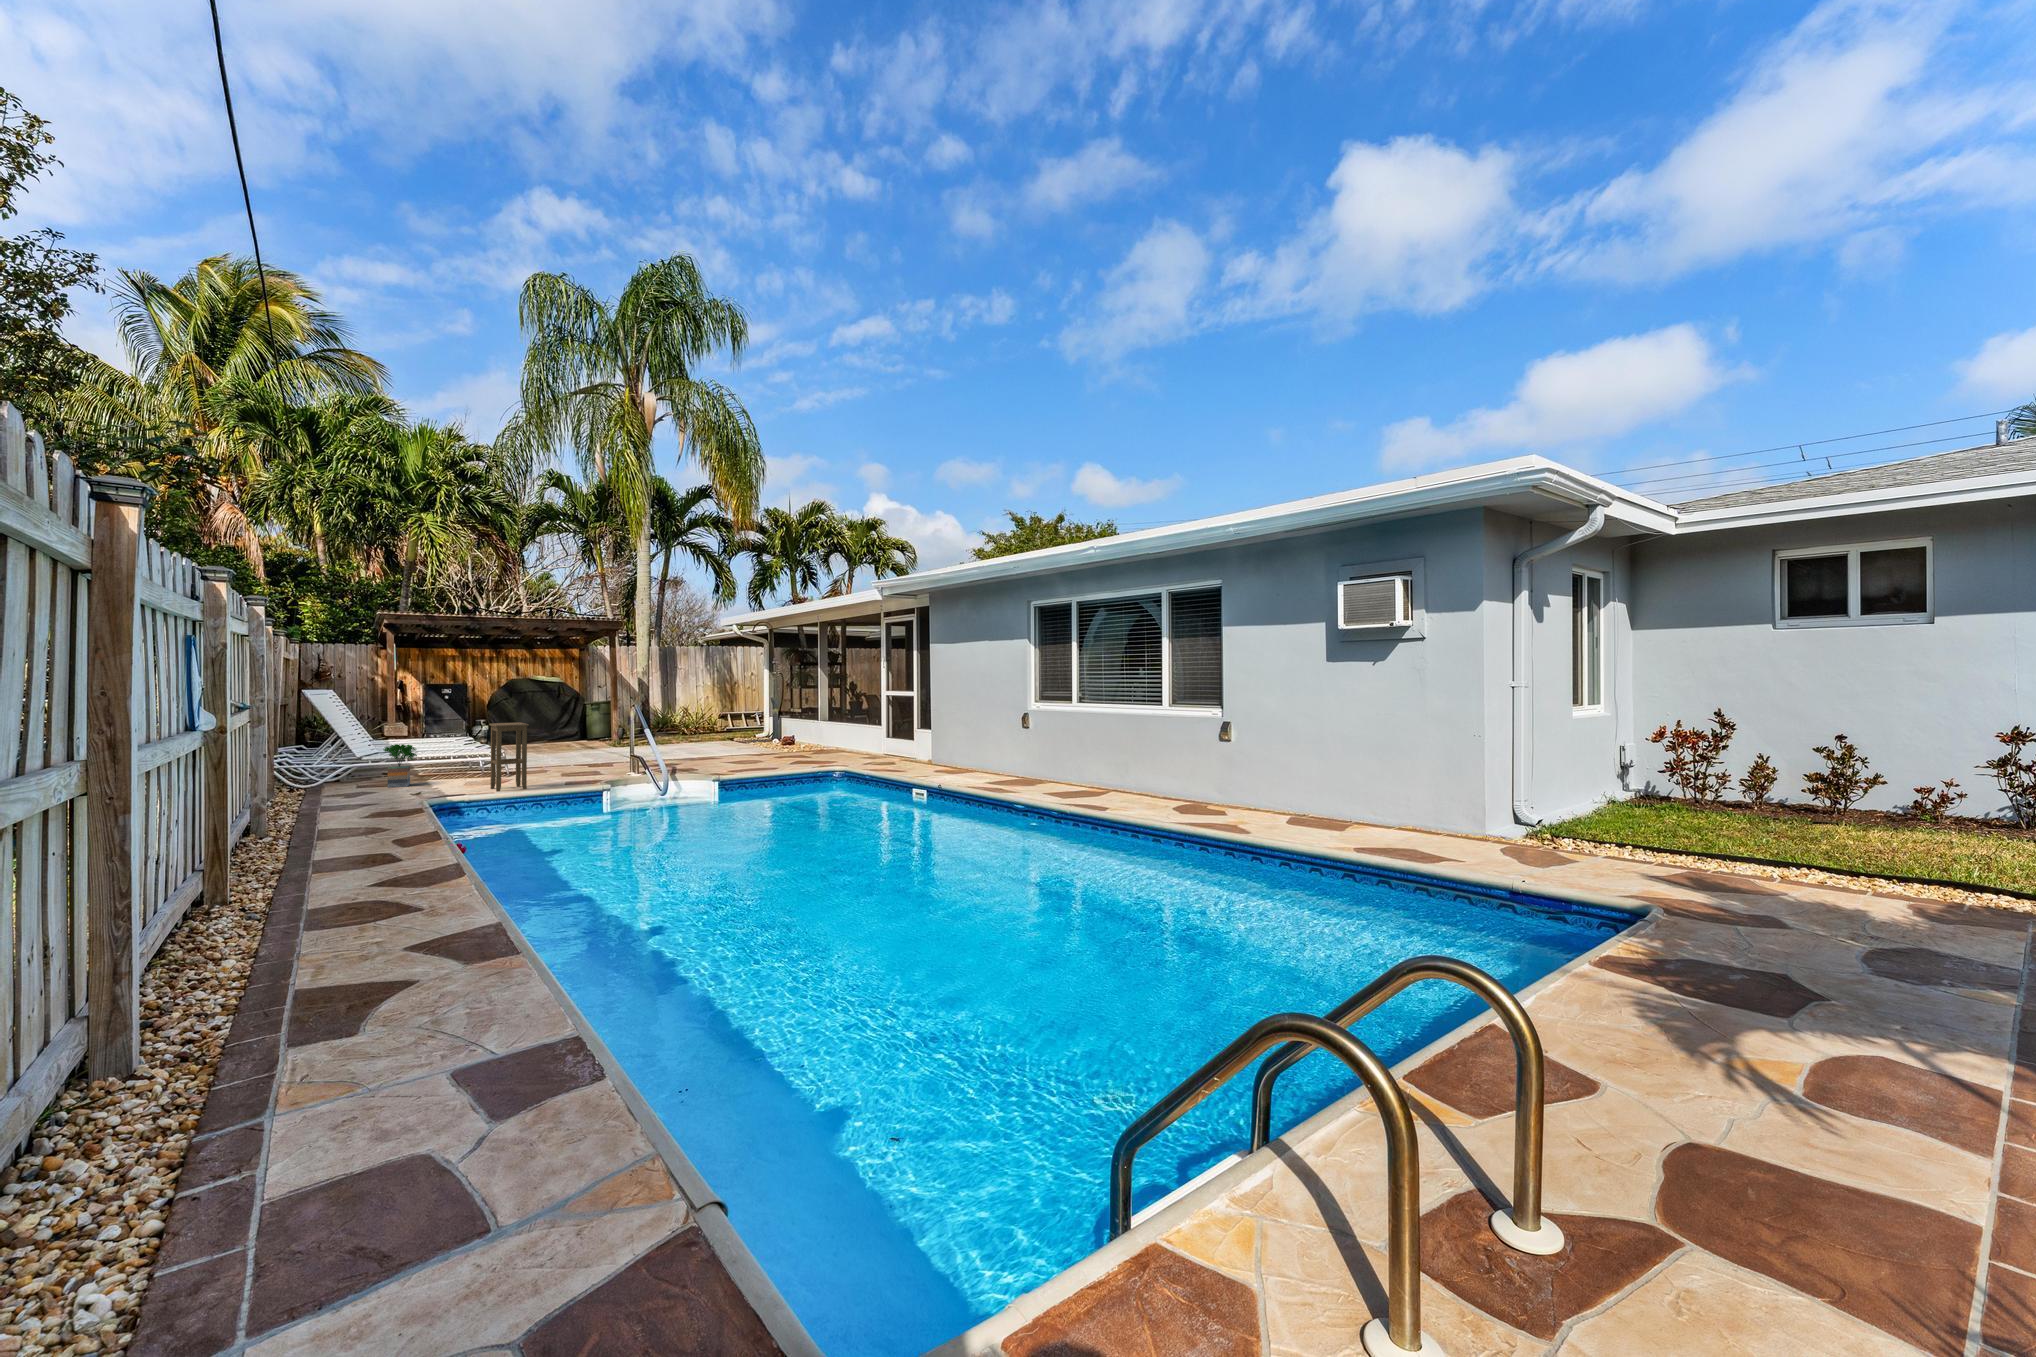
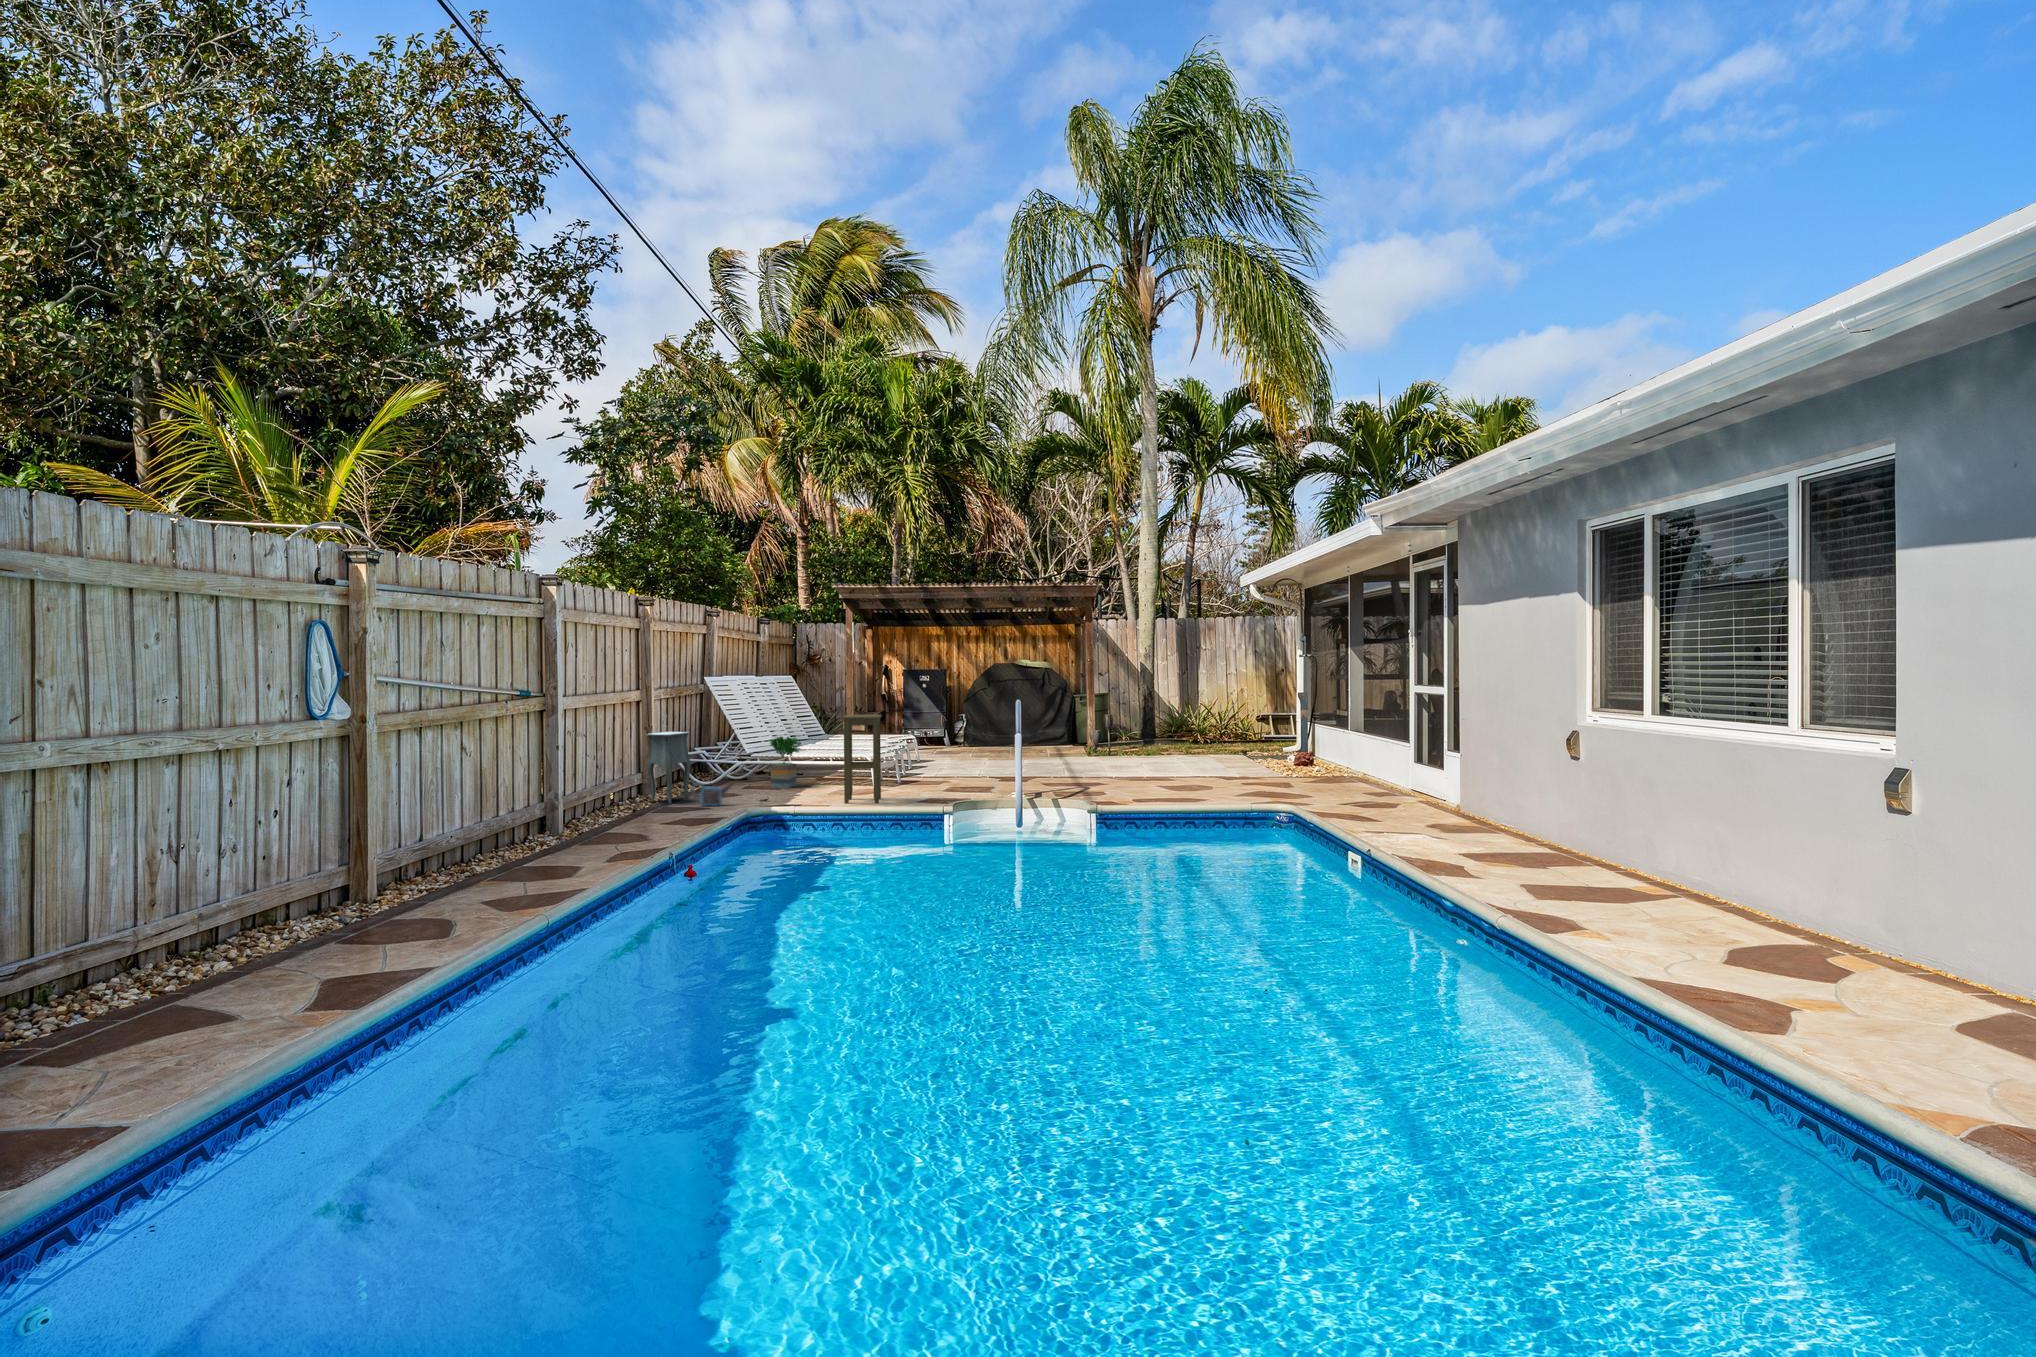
side table: none [284,743,333,806] -> present [646,732,695,803]
watering can: none [349,783,392,804] -> present [692,783,733,806]

